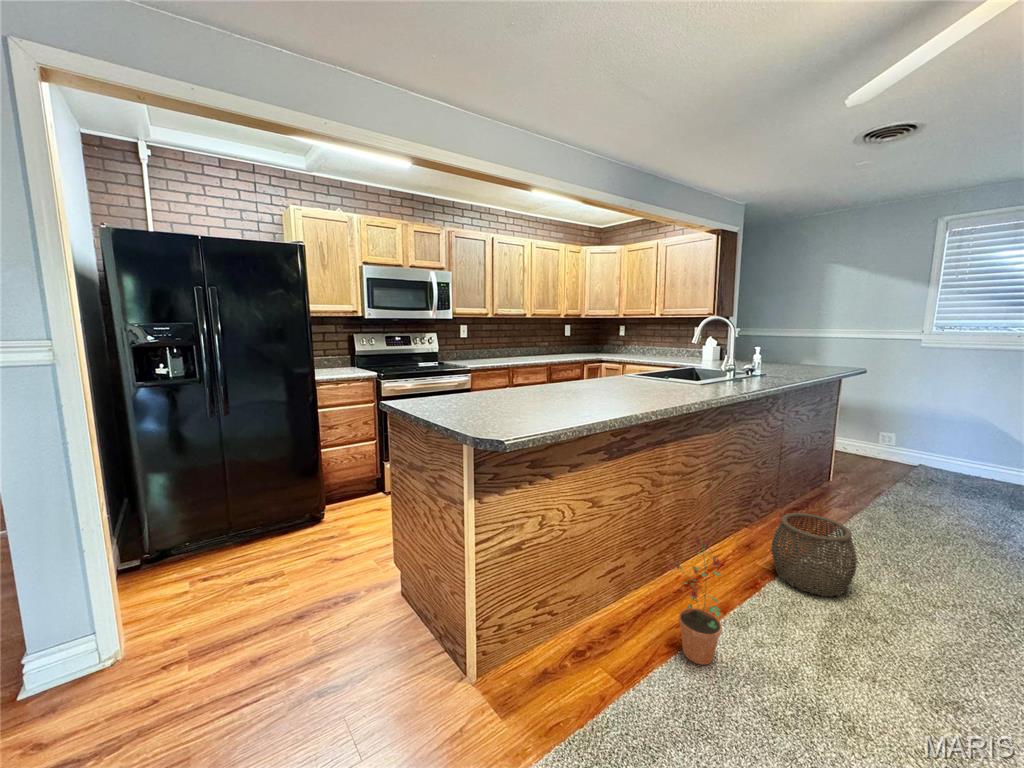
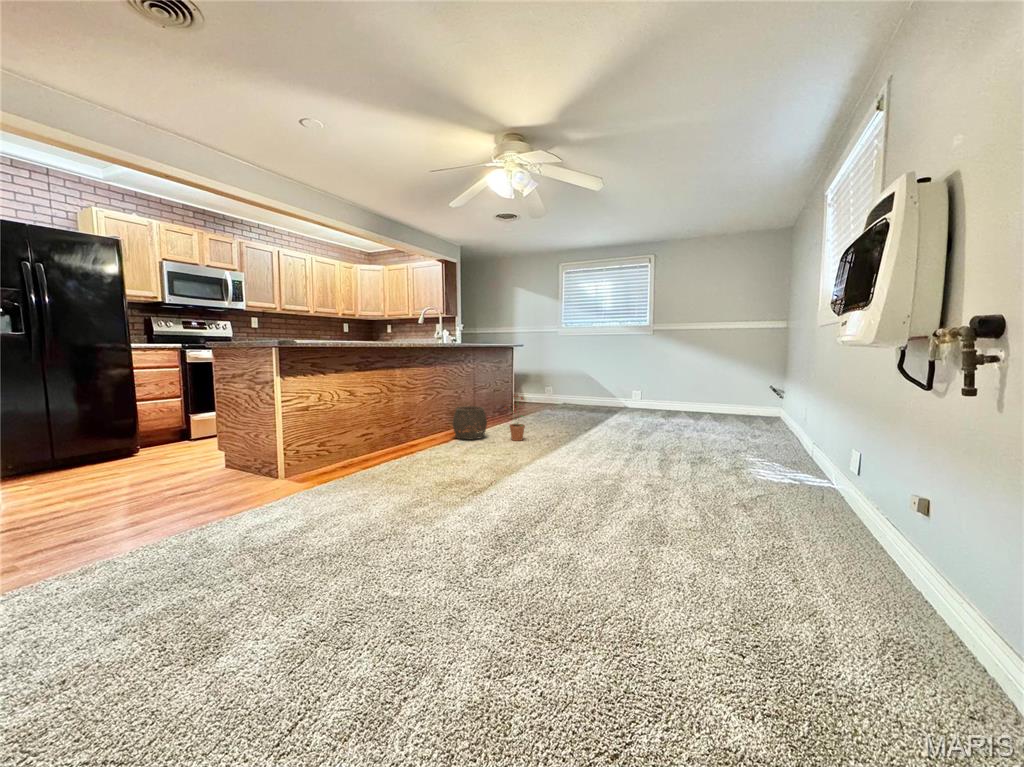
potted plant: present [670,537,722,665] -> present [504,394,525,441]

